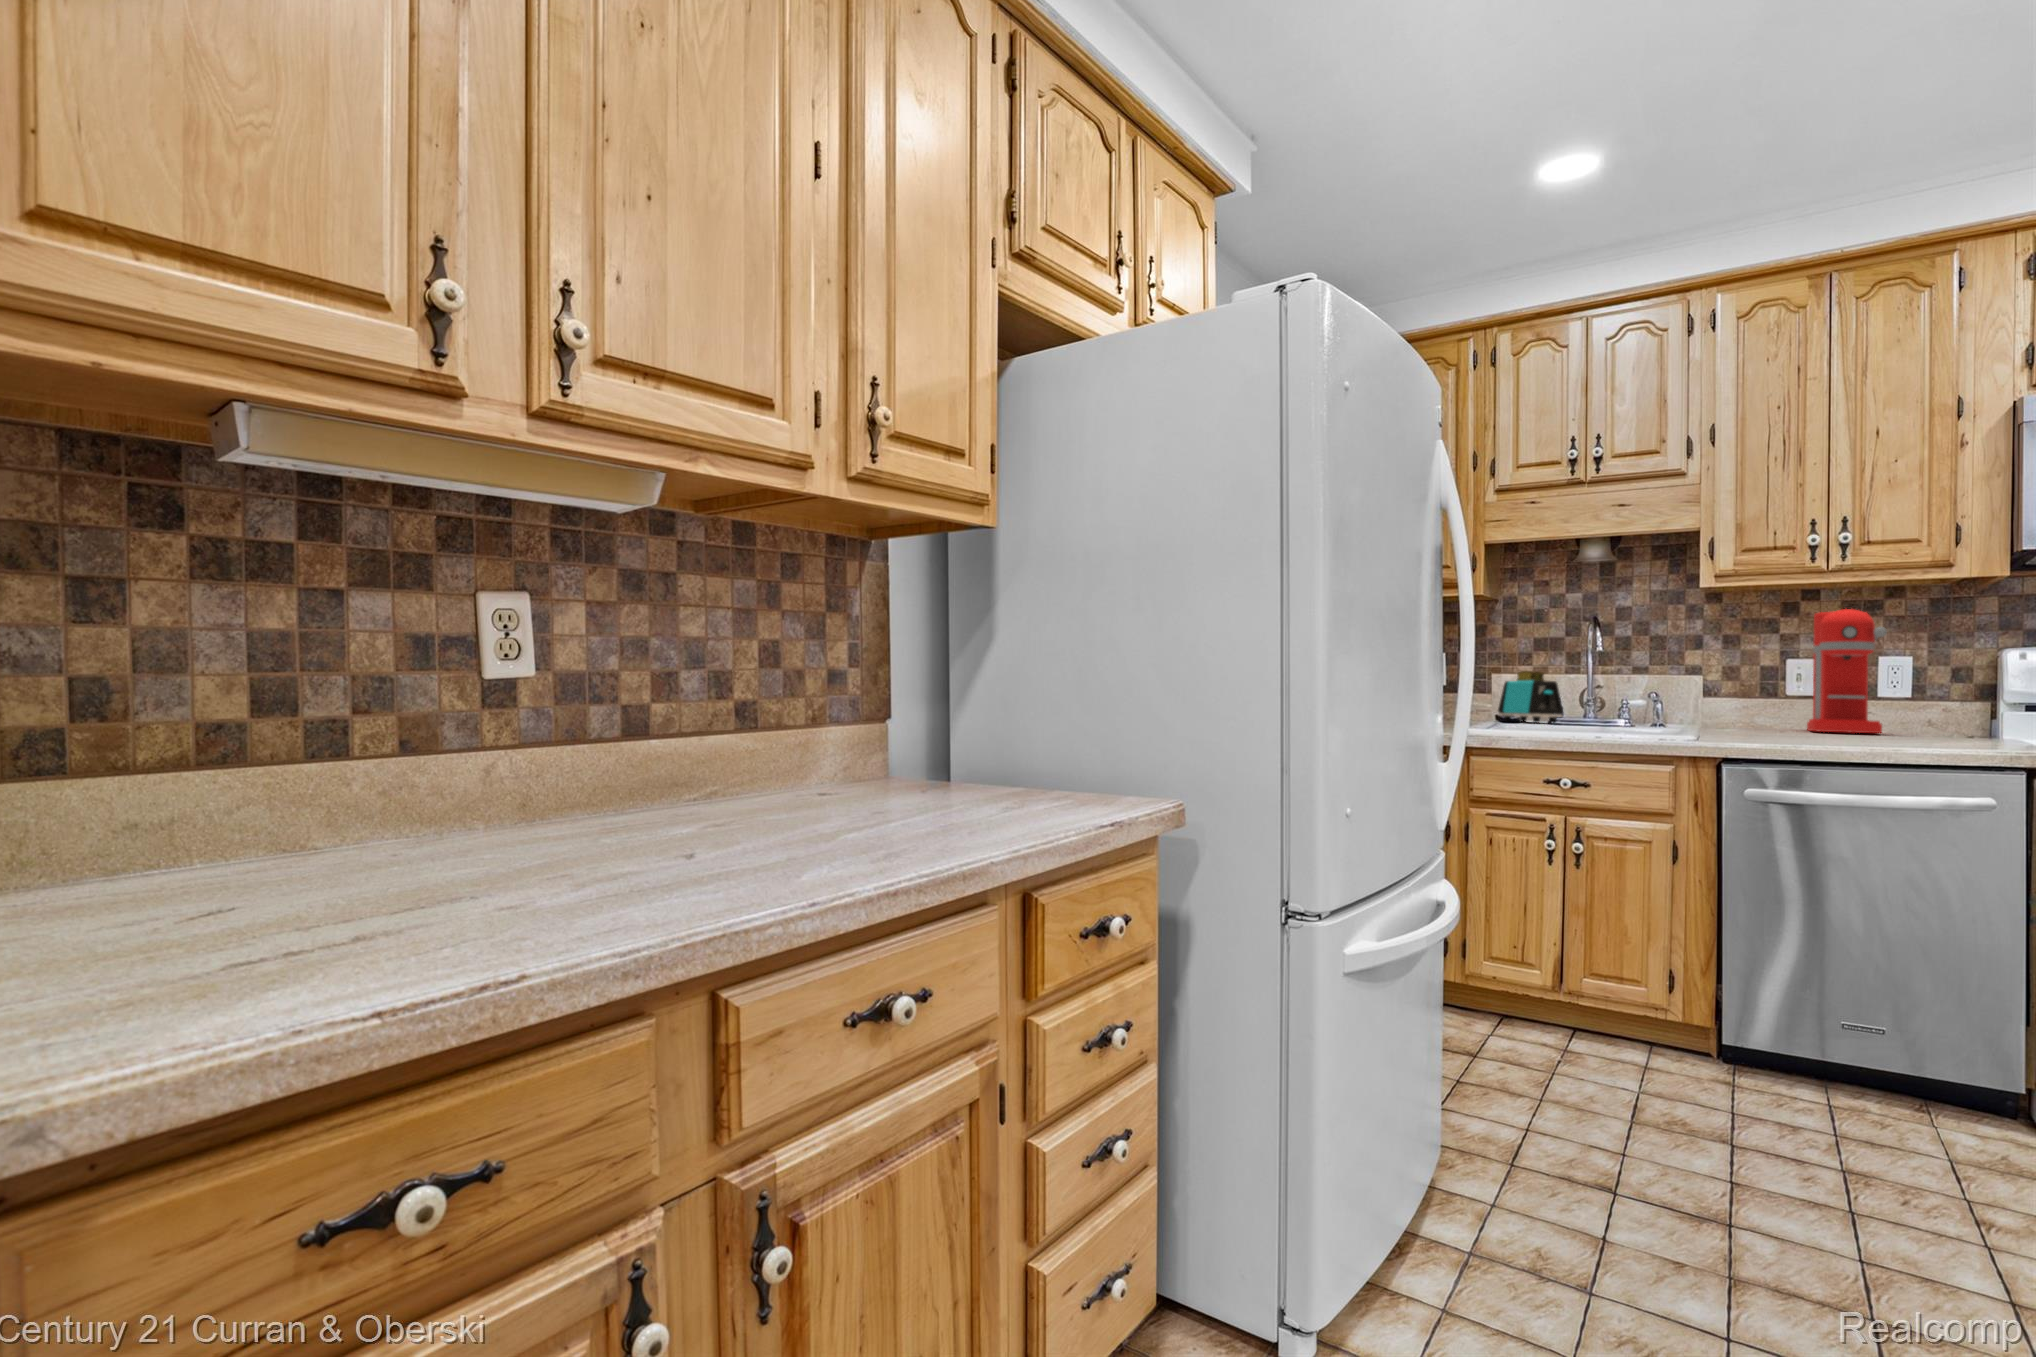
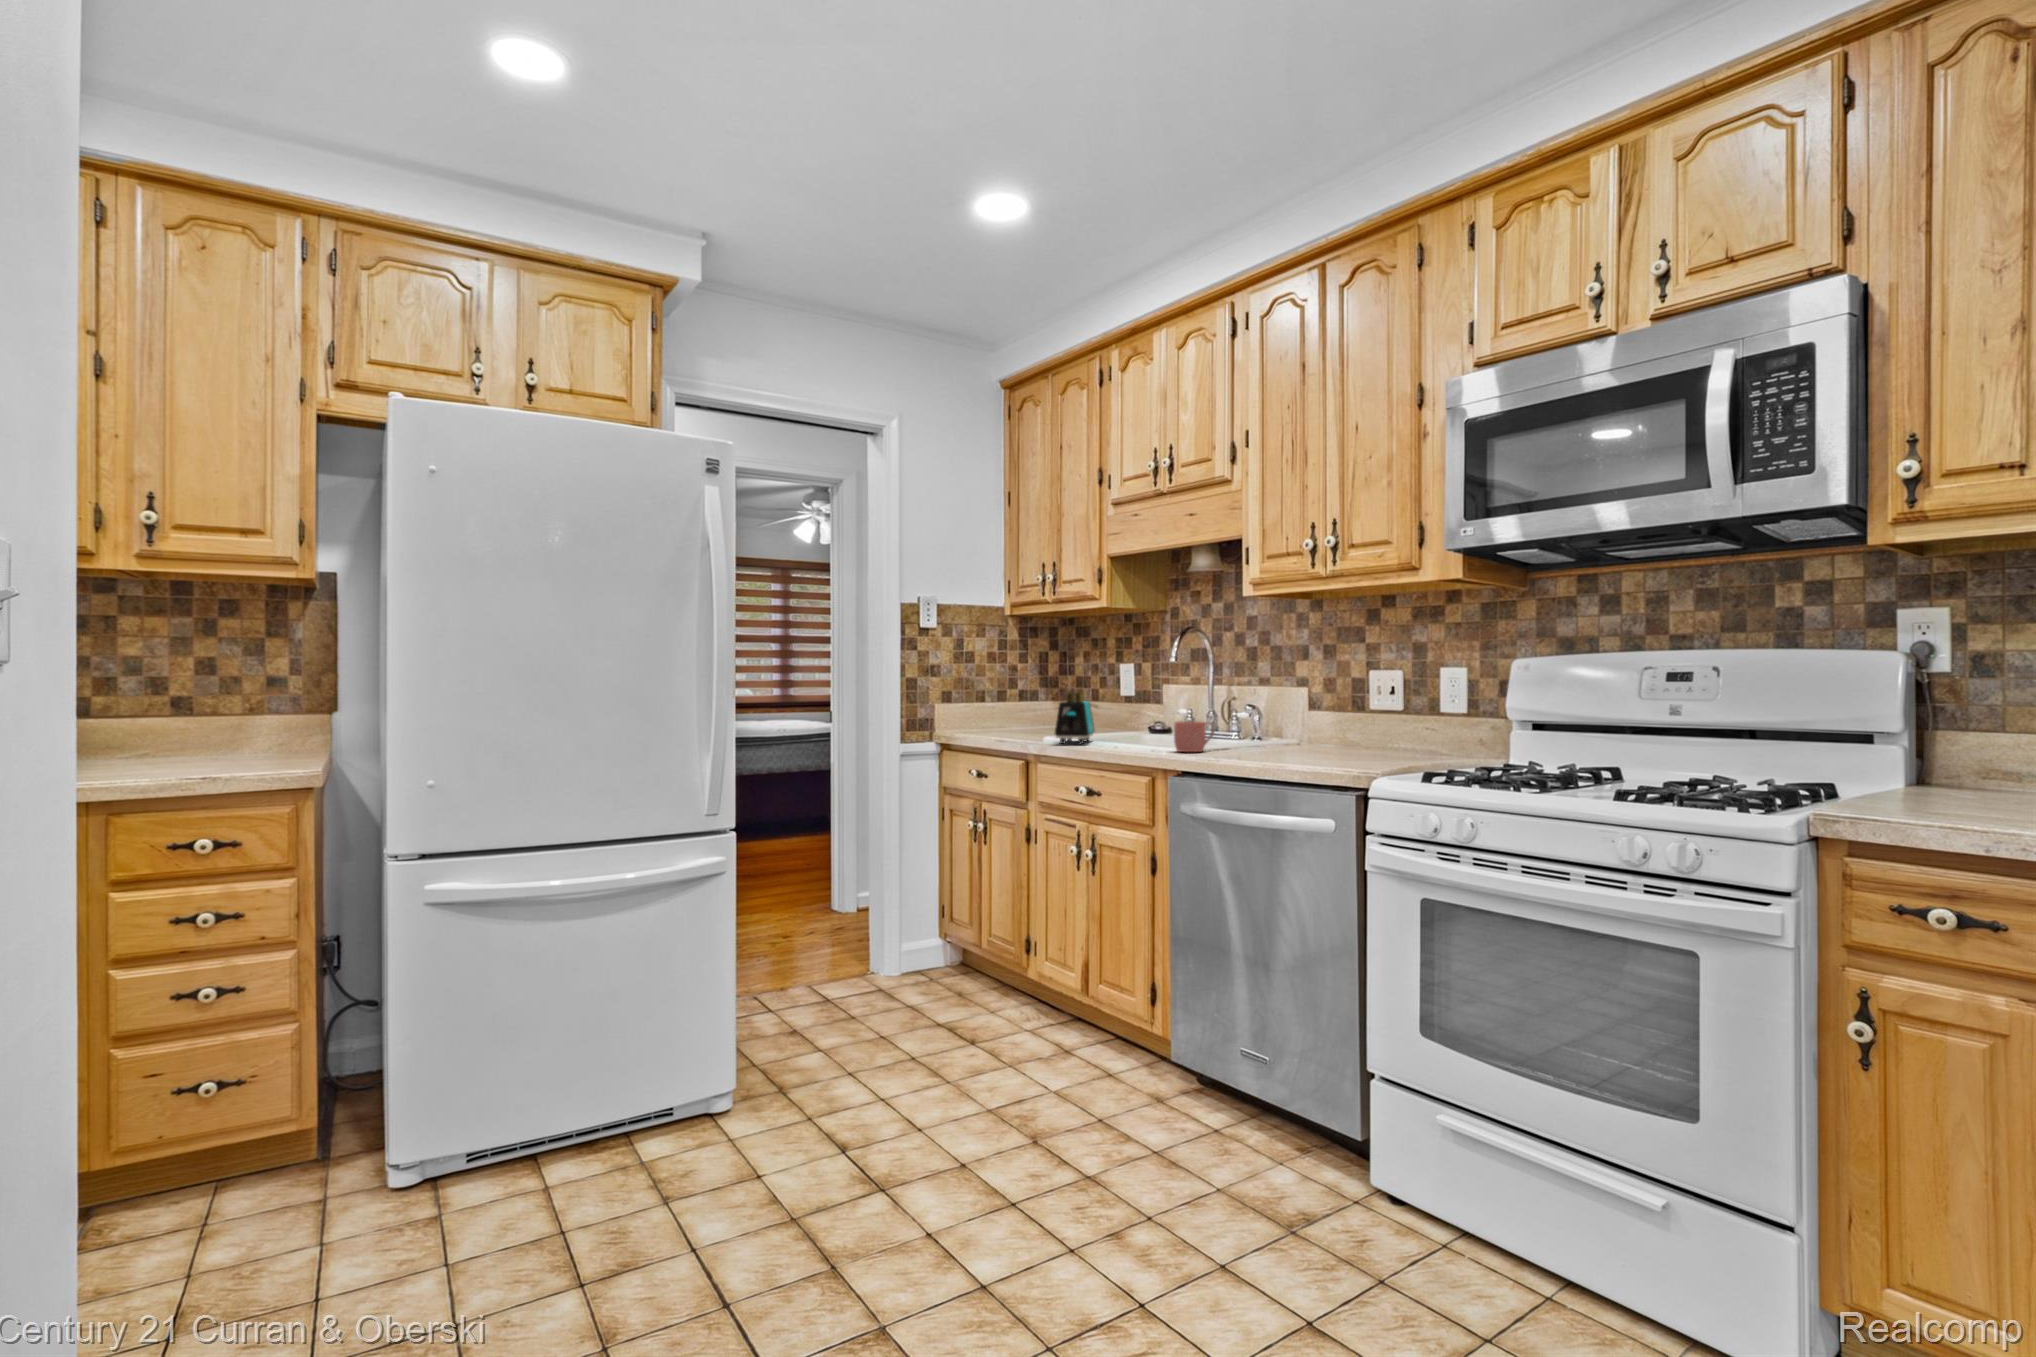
coffee maker: present [1807,609,1887,733] -> none [1246,623,1354,762]
mug: none [1689,700,1722,728] -> present [1174,721,1215,752]

